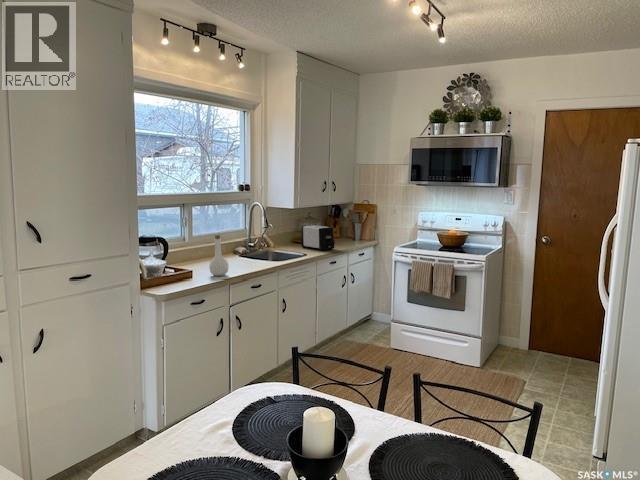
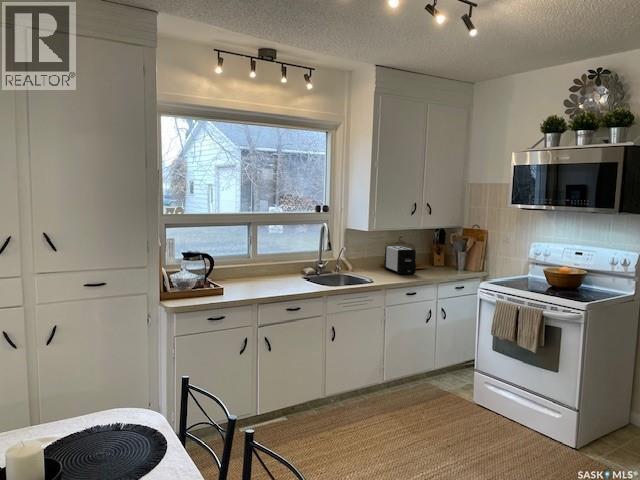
bottle: present [209,235,228,276] -> none [244,247,265,290]

